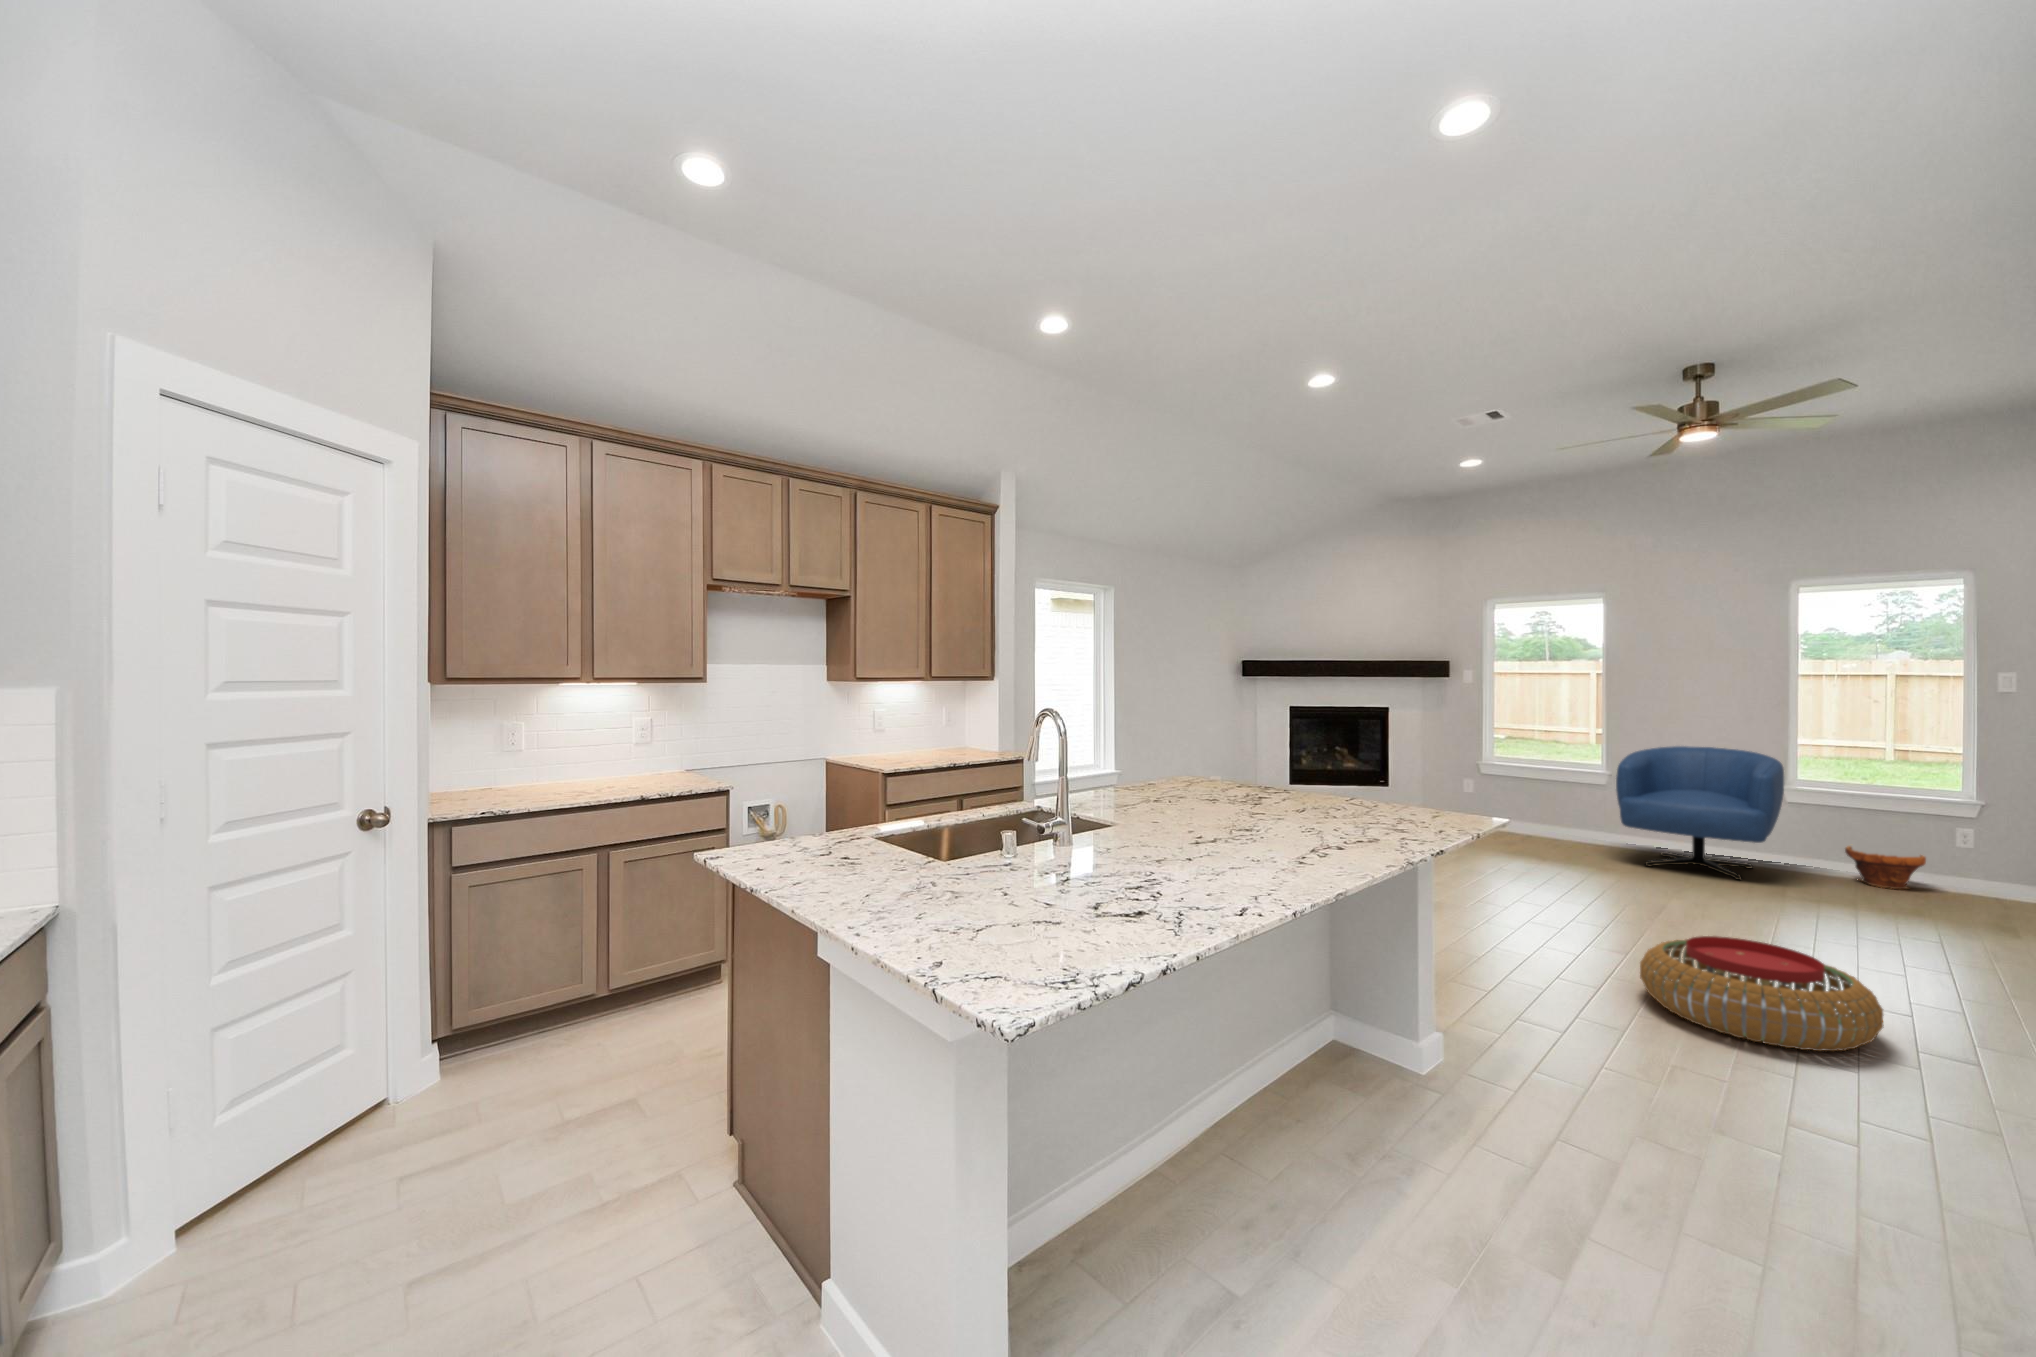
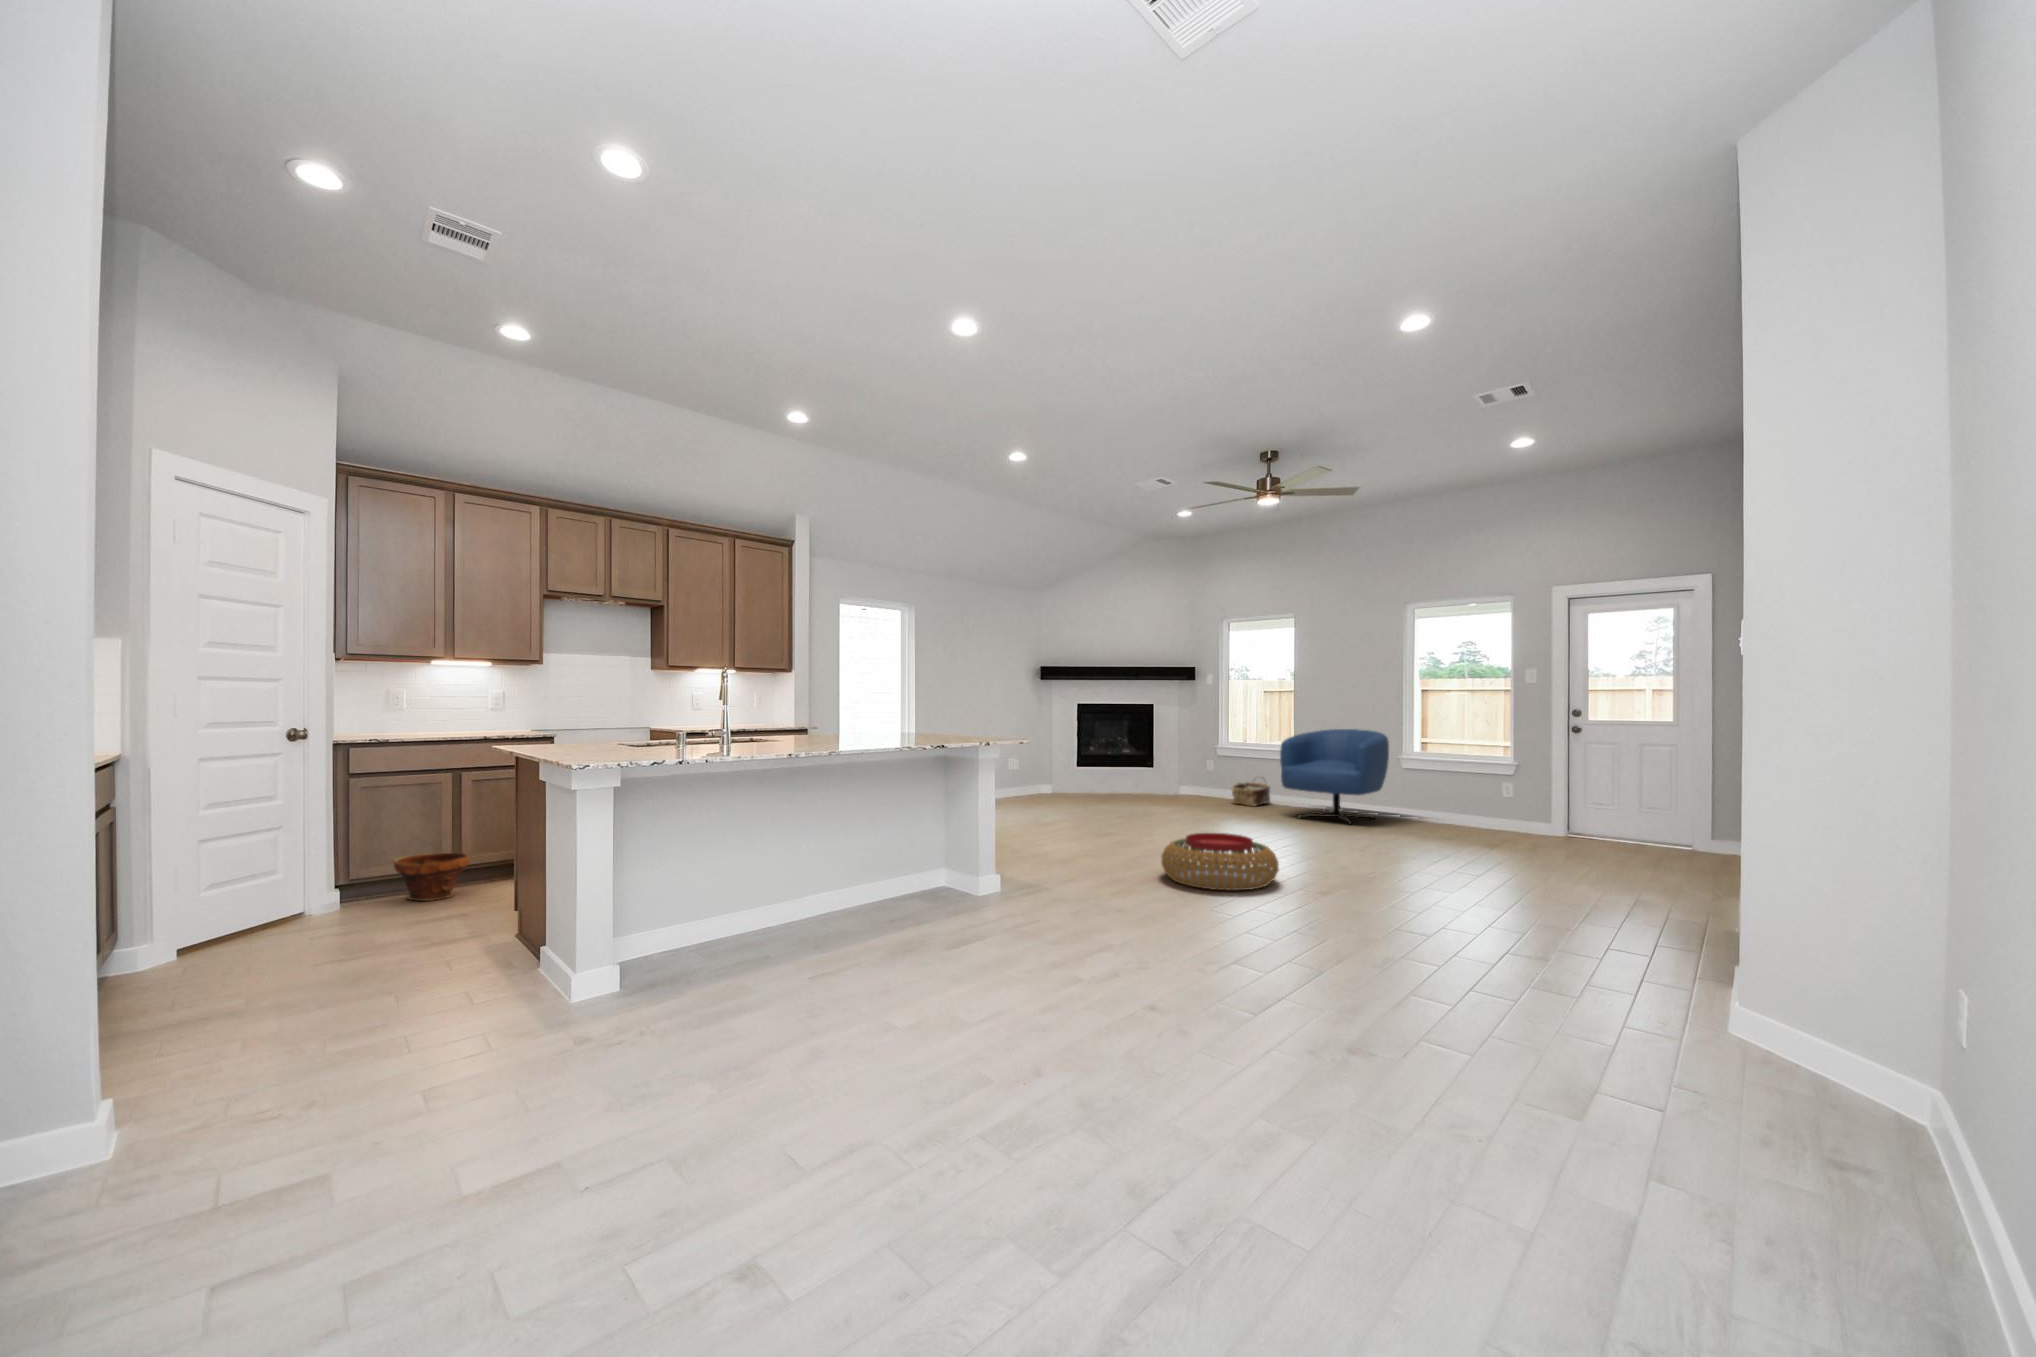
woven basket: none [1515,801,1567,842] -> present [1232,776,1270,806]
planter: present [1845,846,1926,889] -> present [394,853,470,901]

